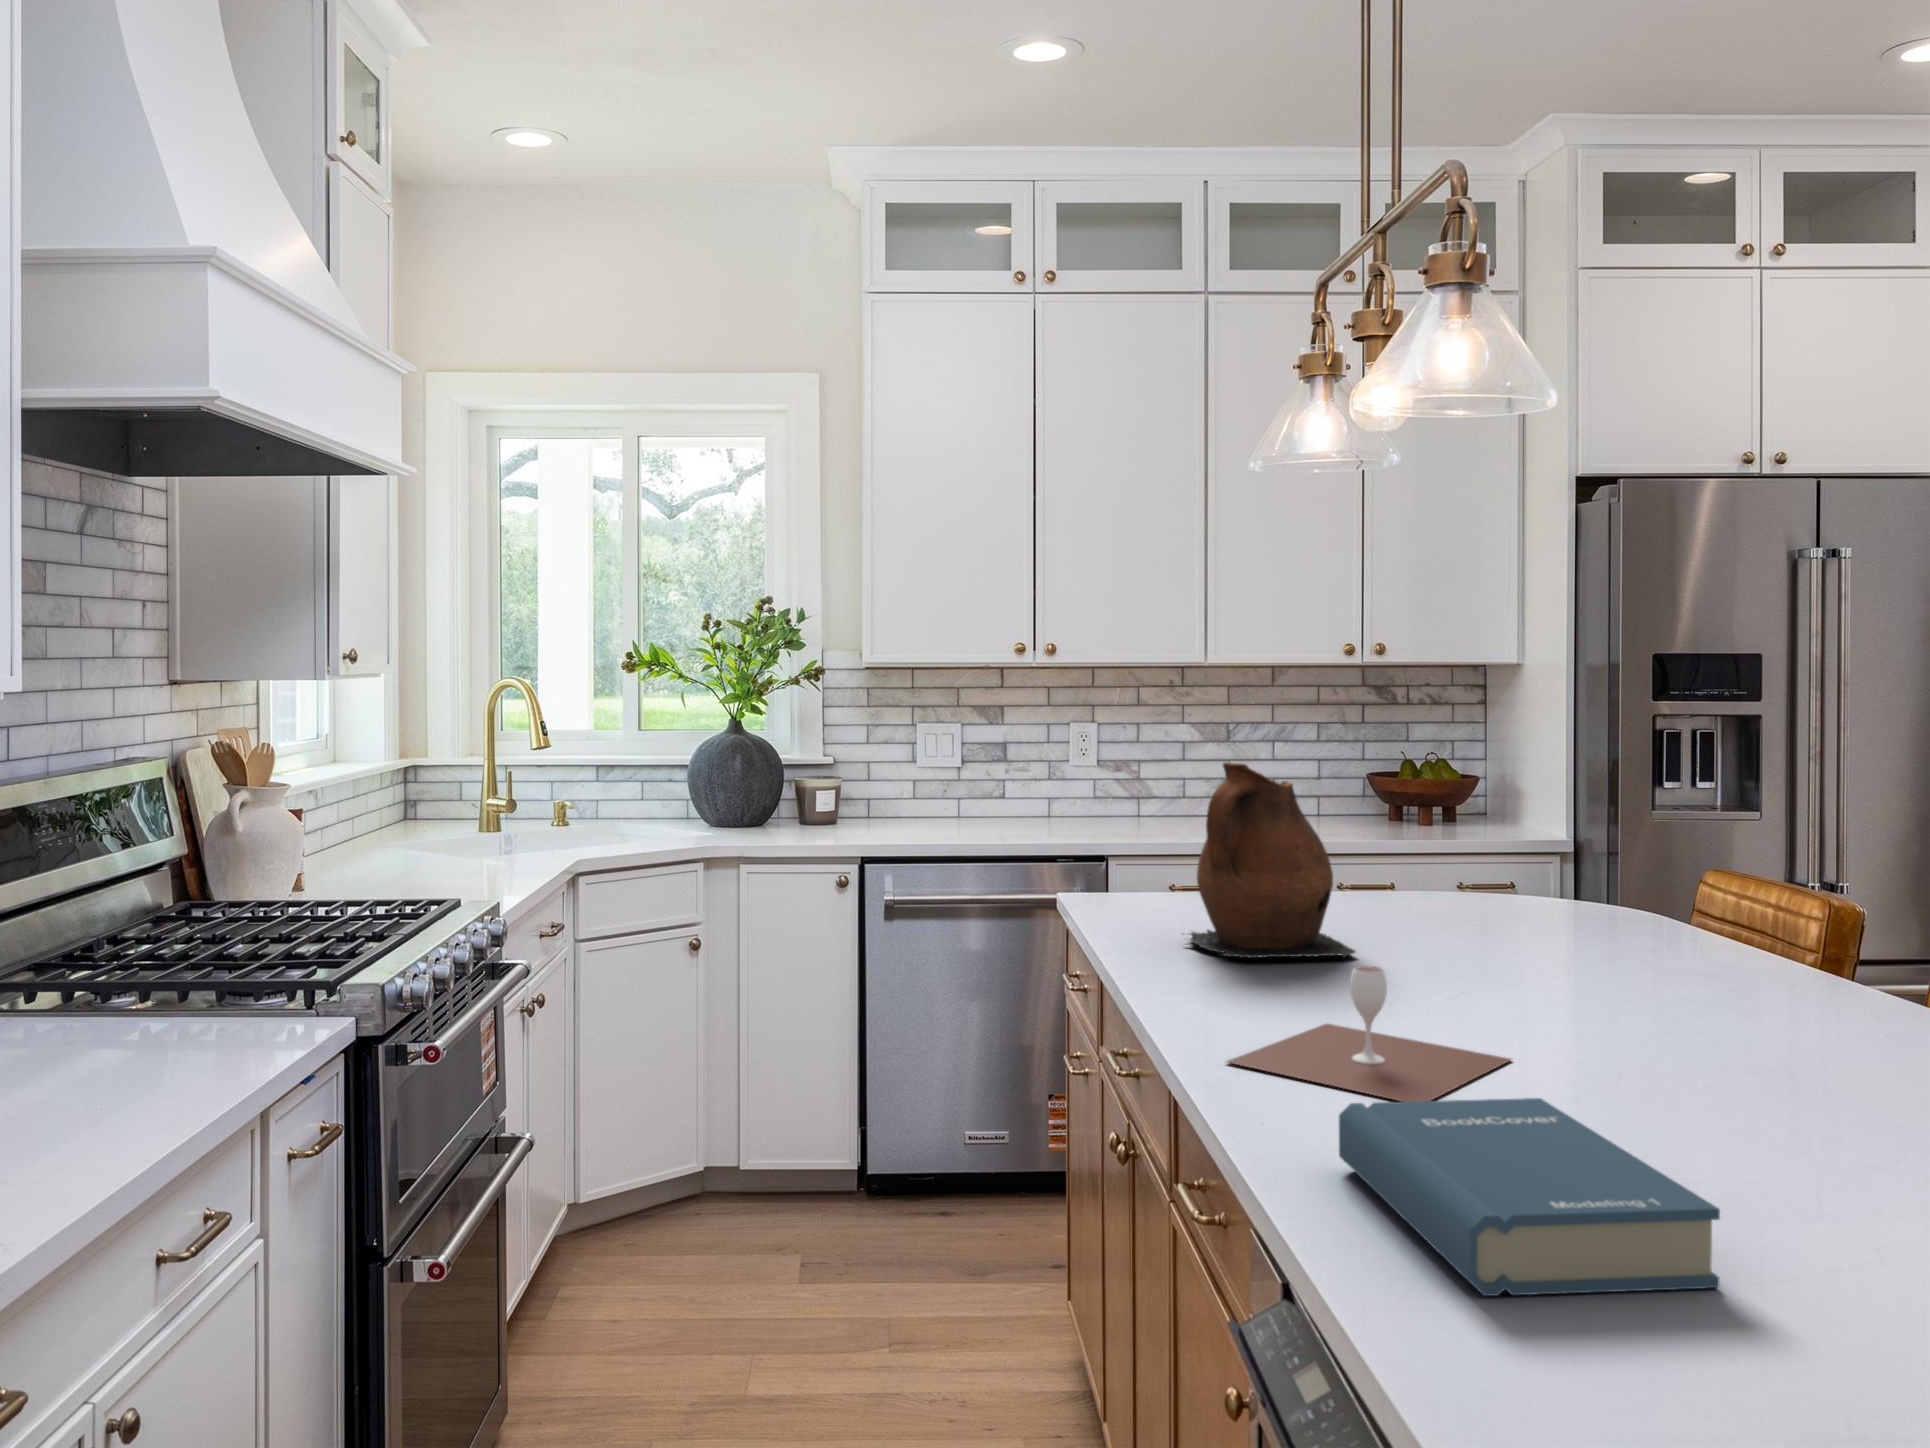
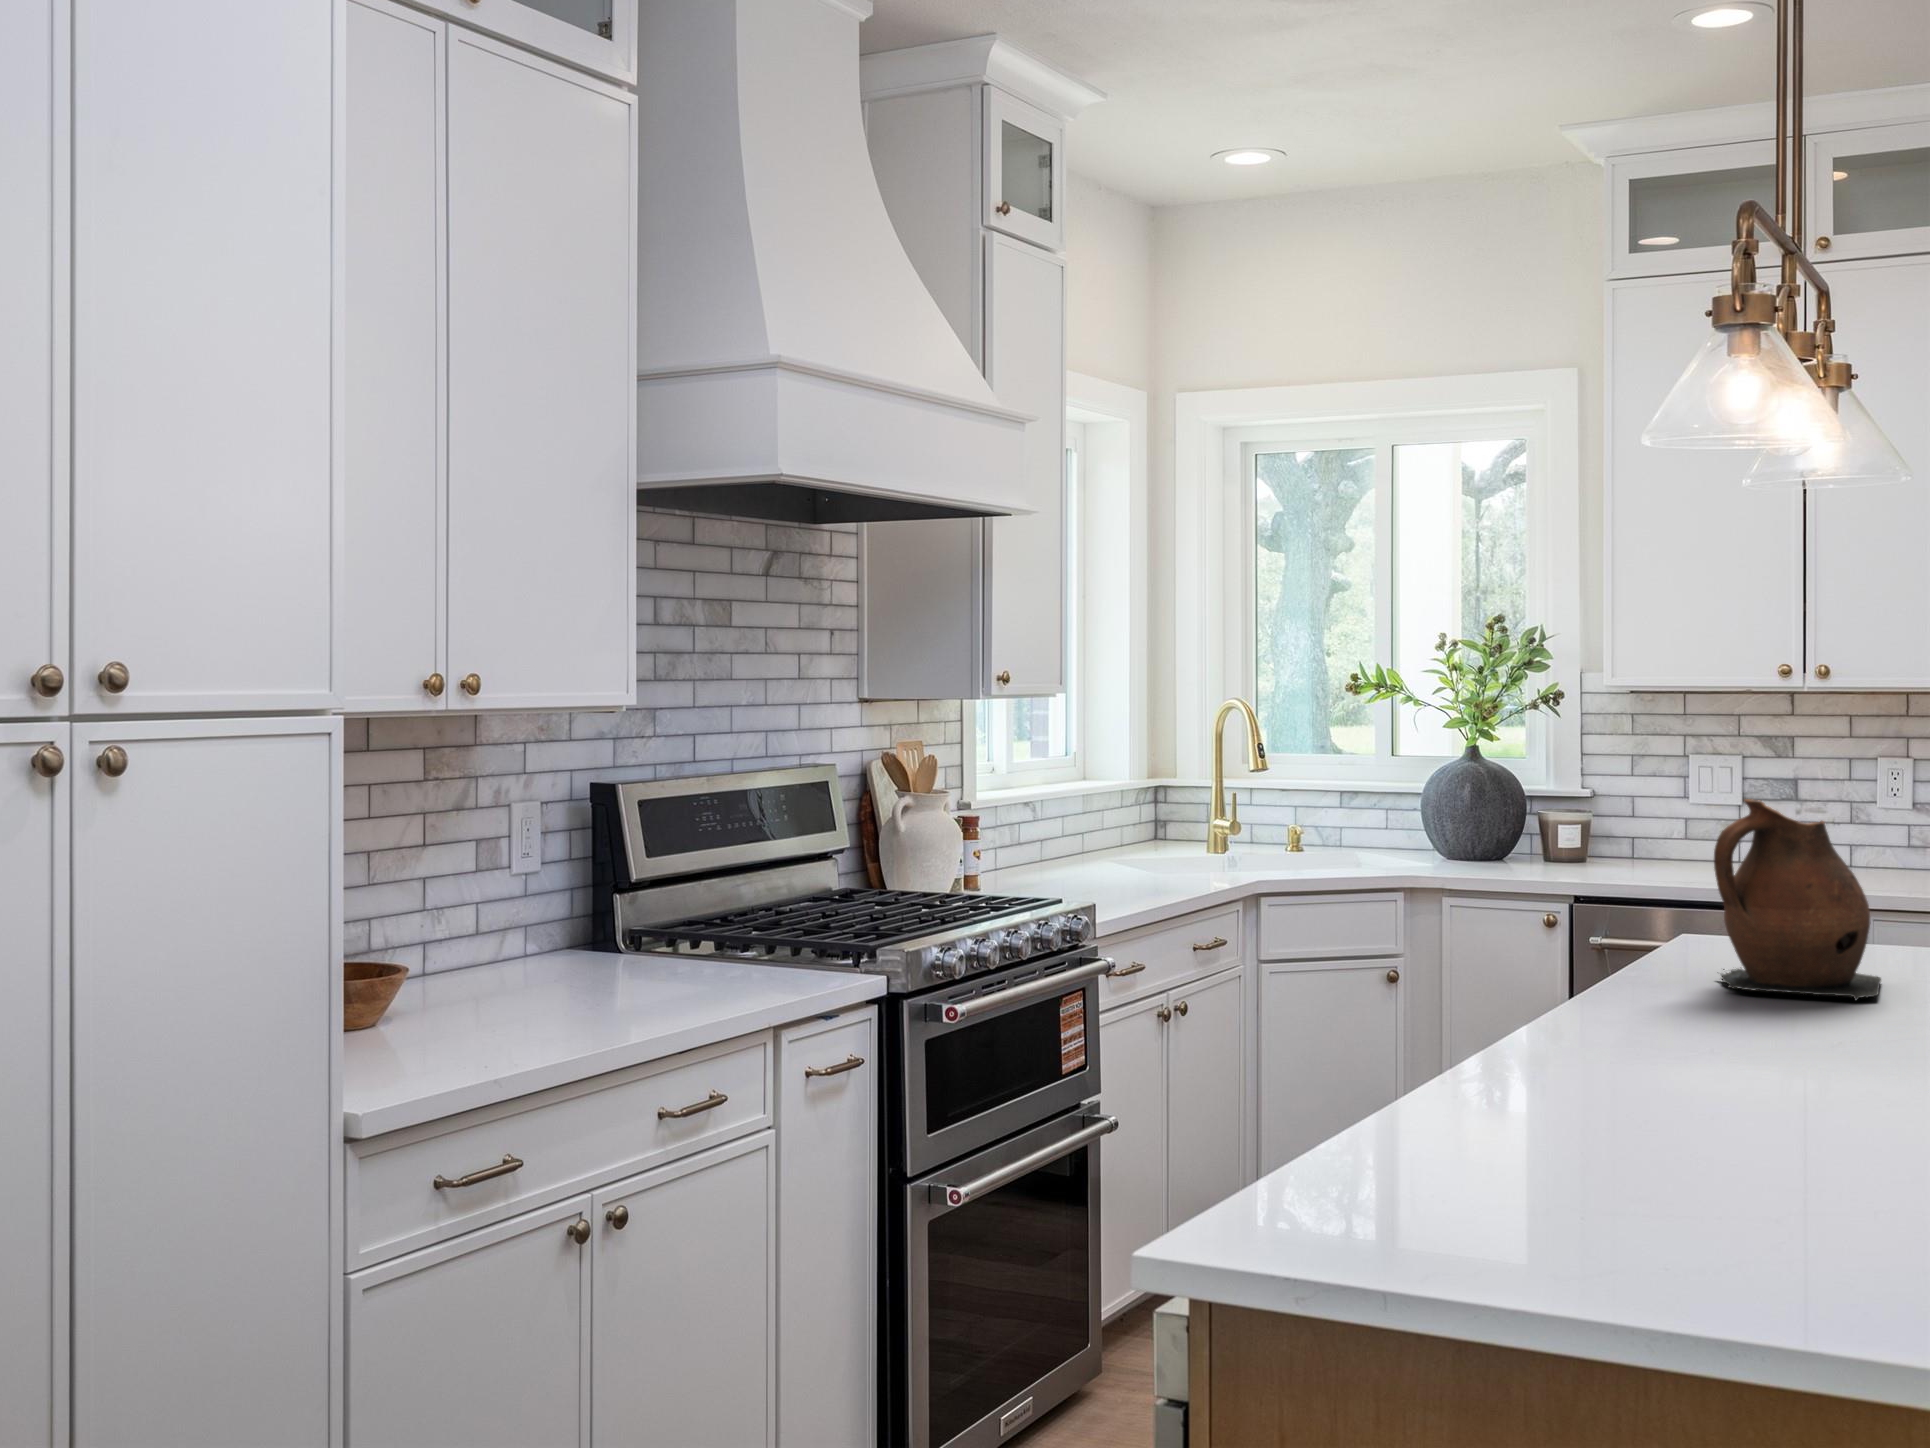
wine glass: present [1227,966,1511,1102] -> none [1561,975,1829,1082]
hardback book: present [1339,1098,1720,1296] -> none [1458,1050,1679,1169]

